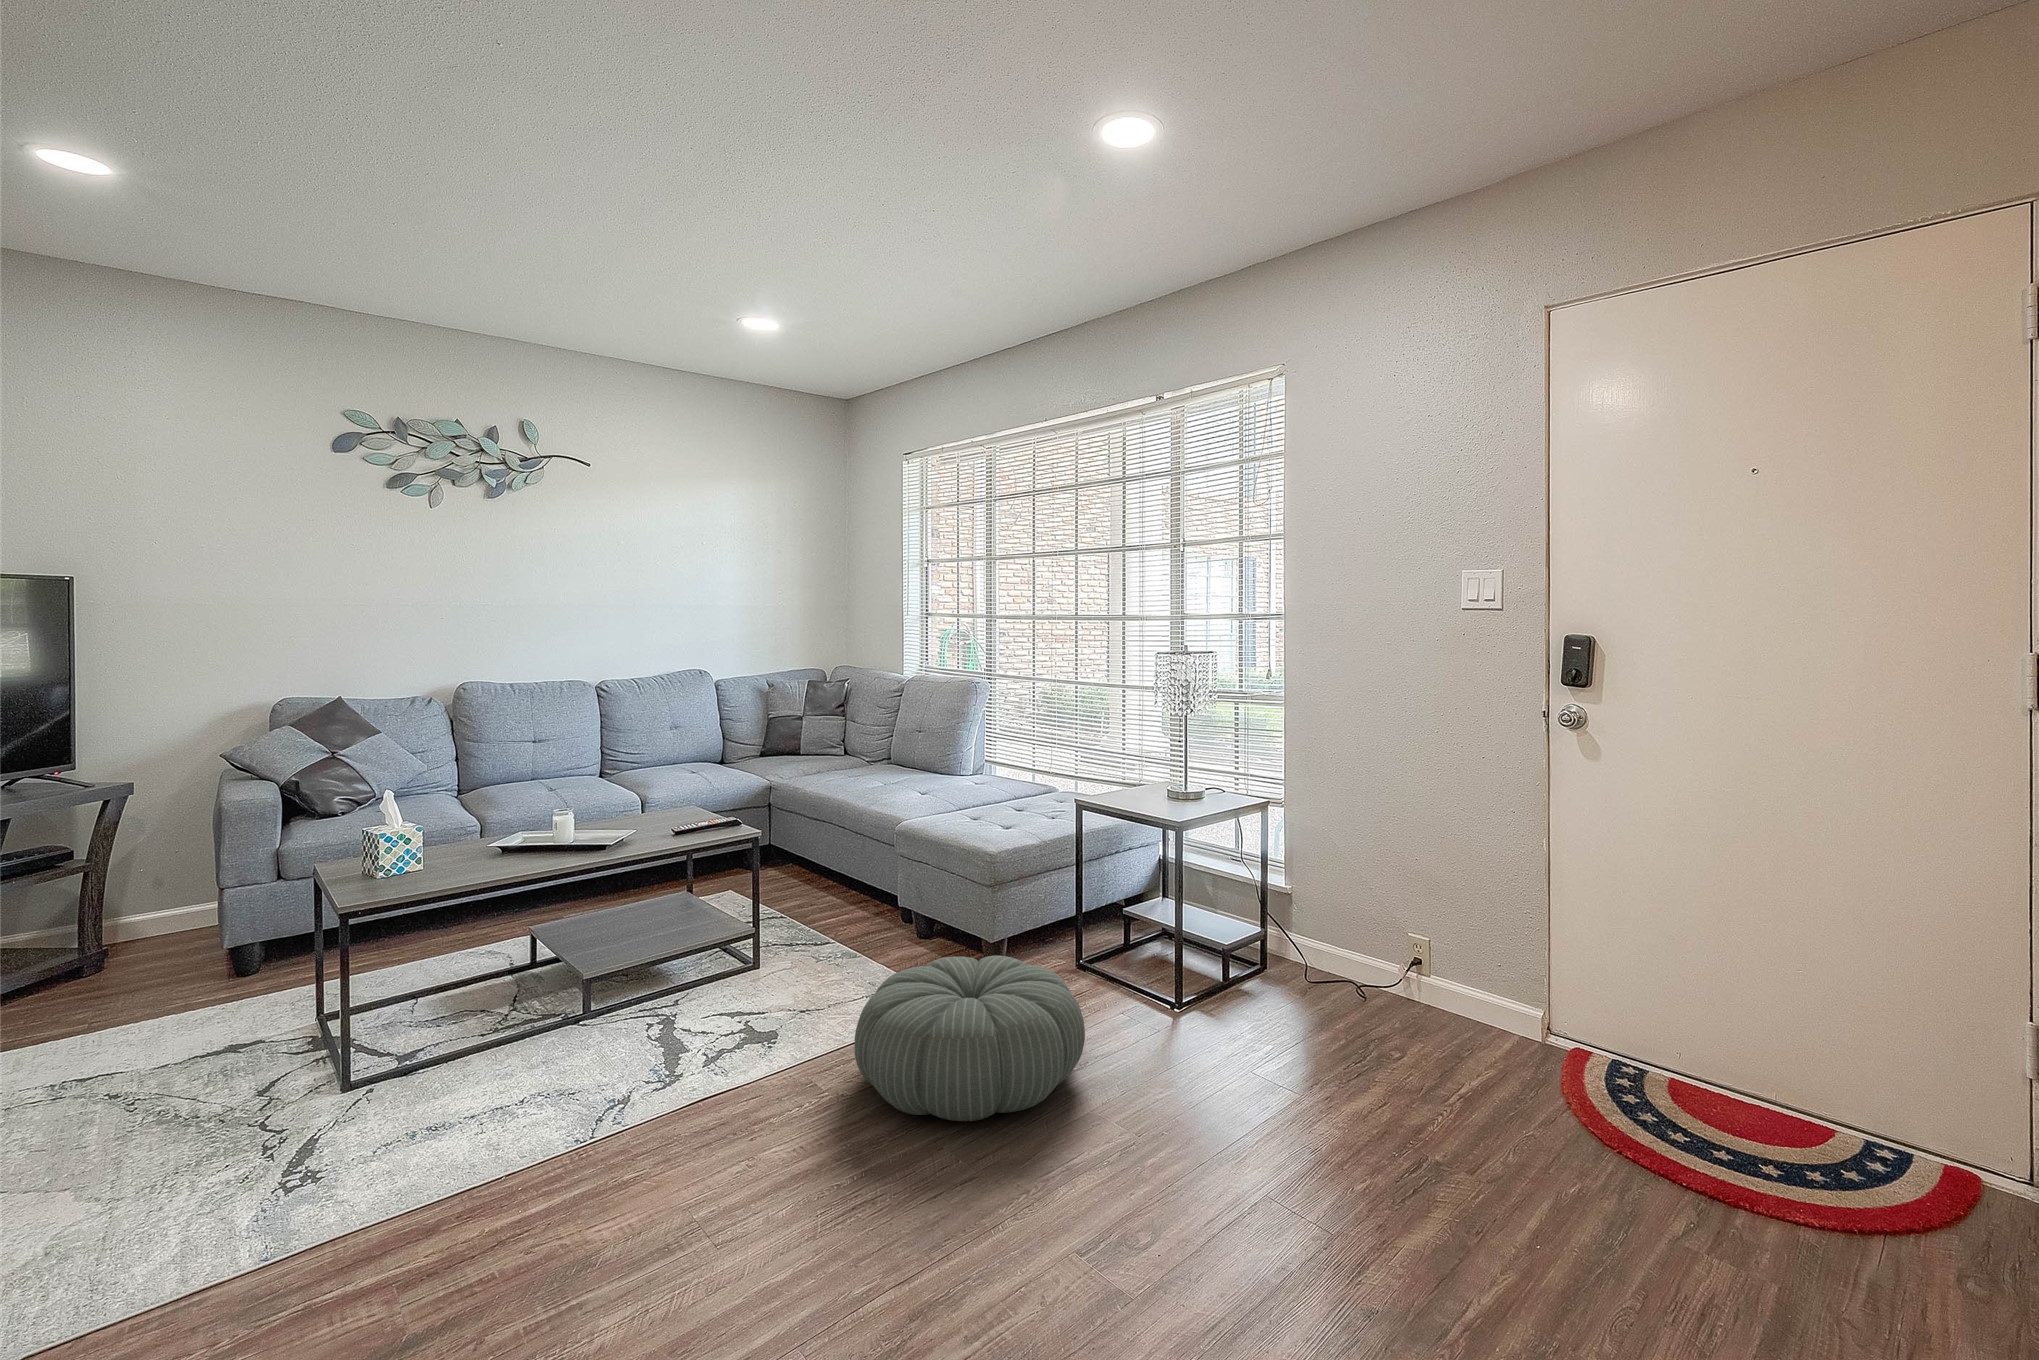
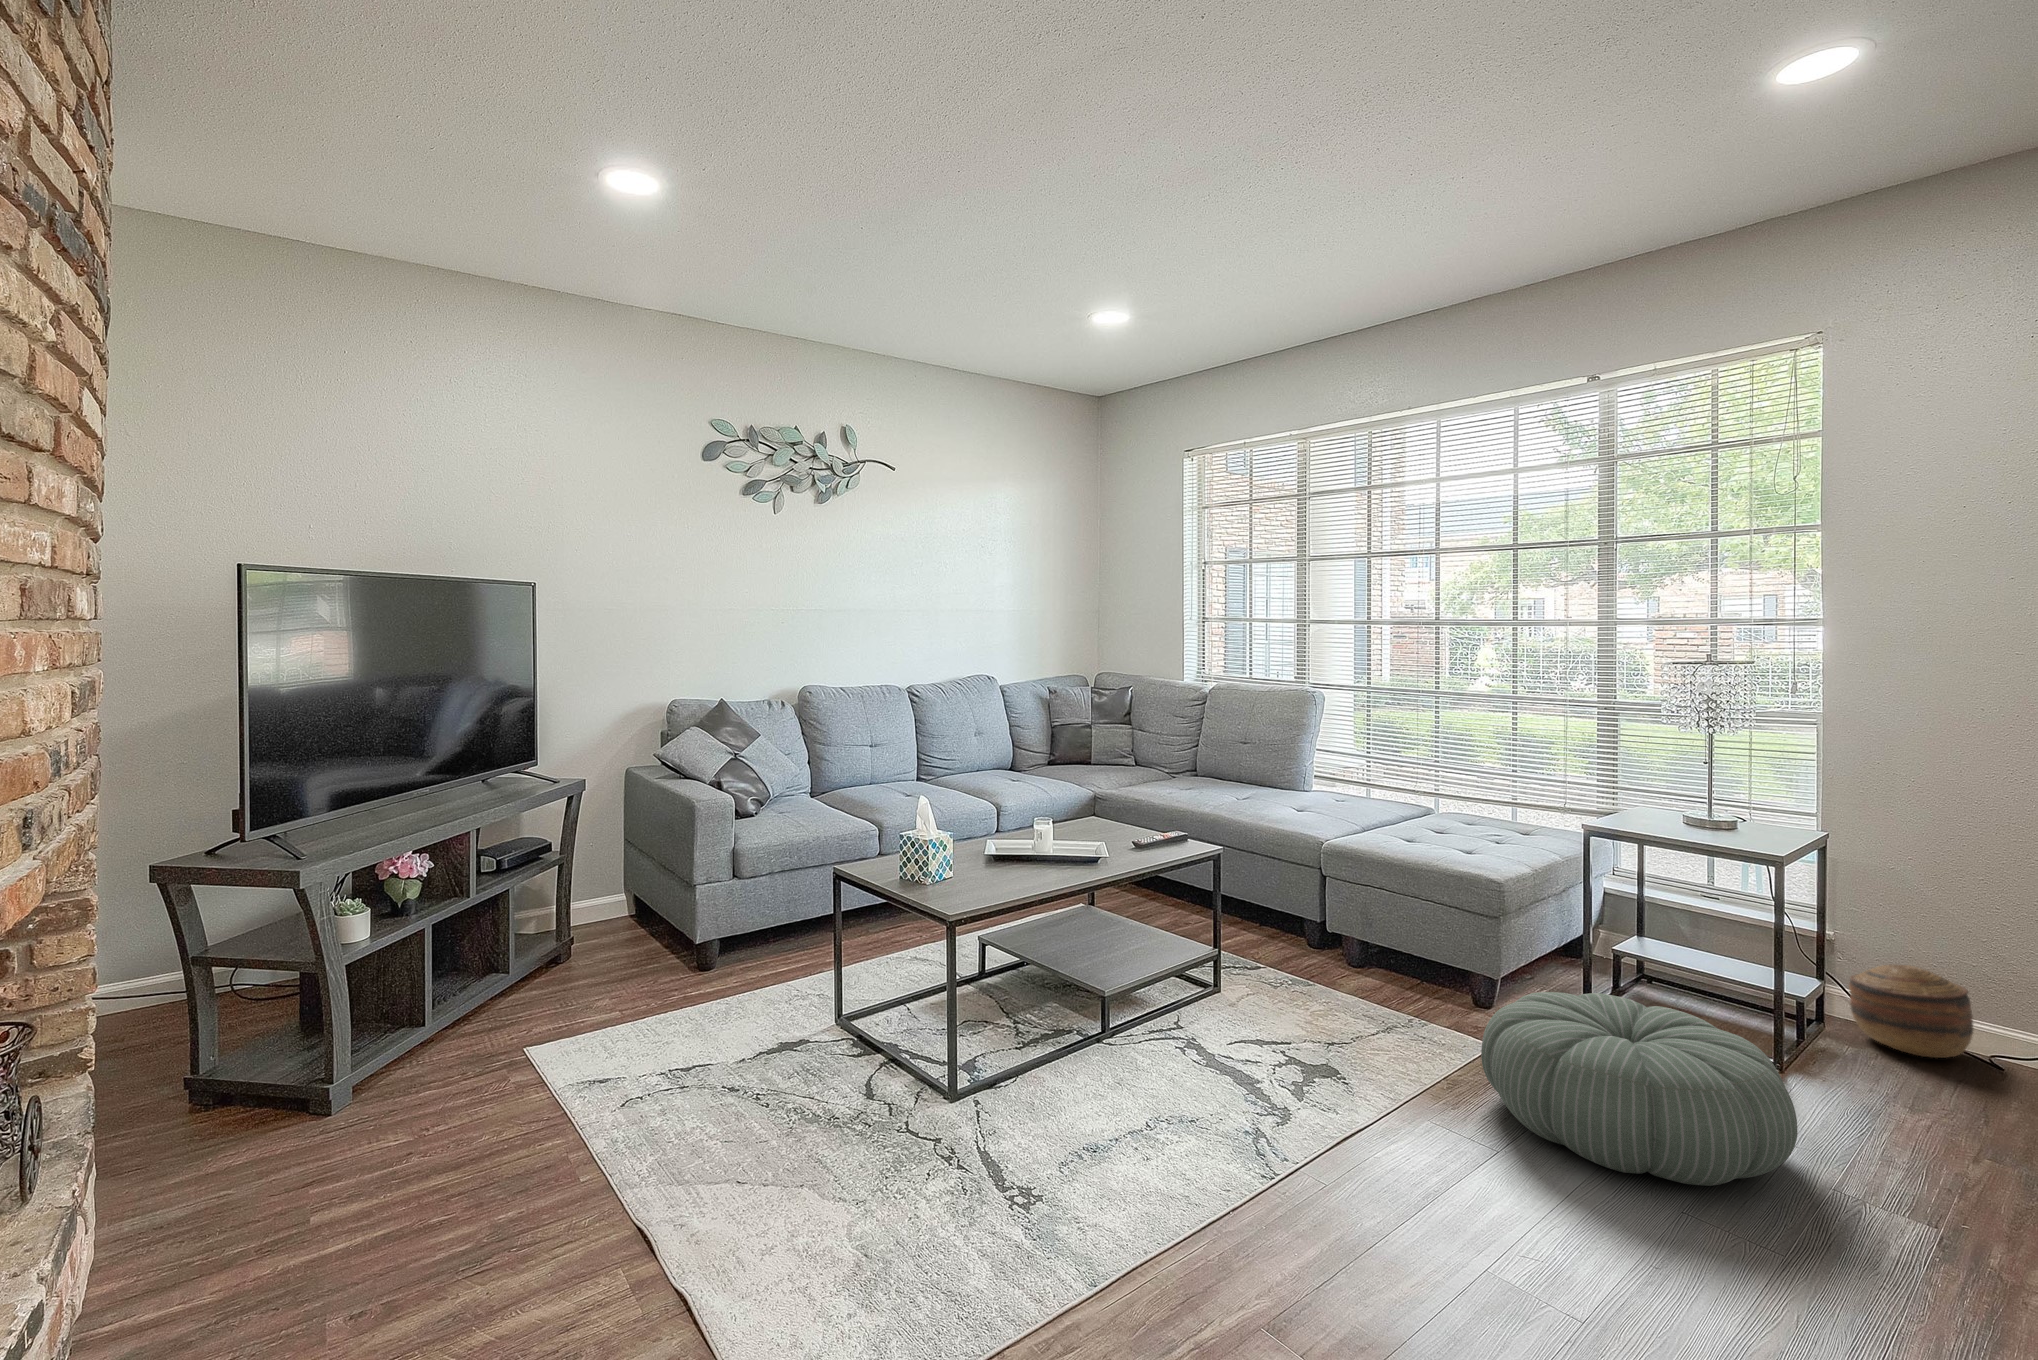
basket: none [1273,917,1350,995] -> present [1849,965,1973,1058]

